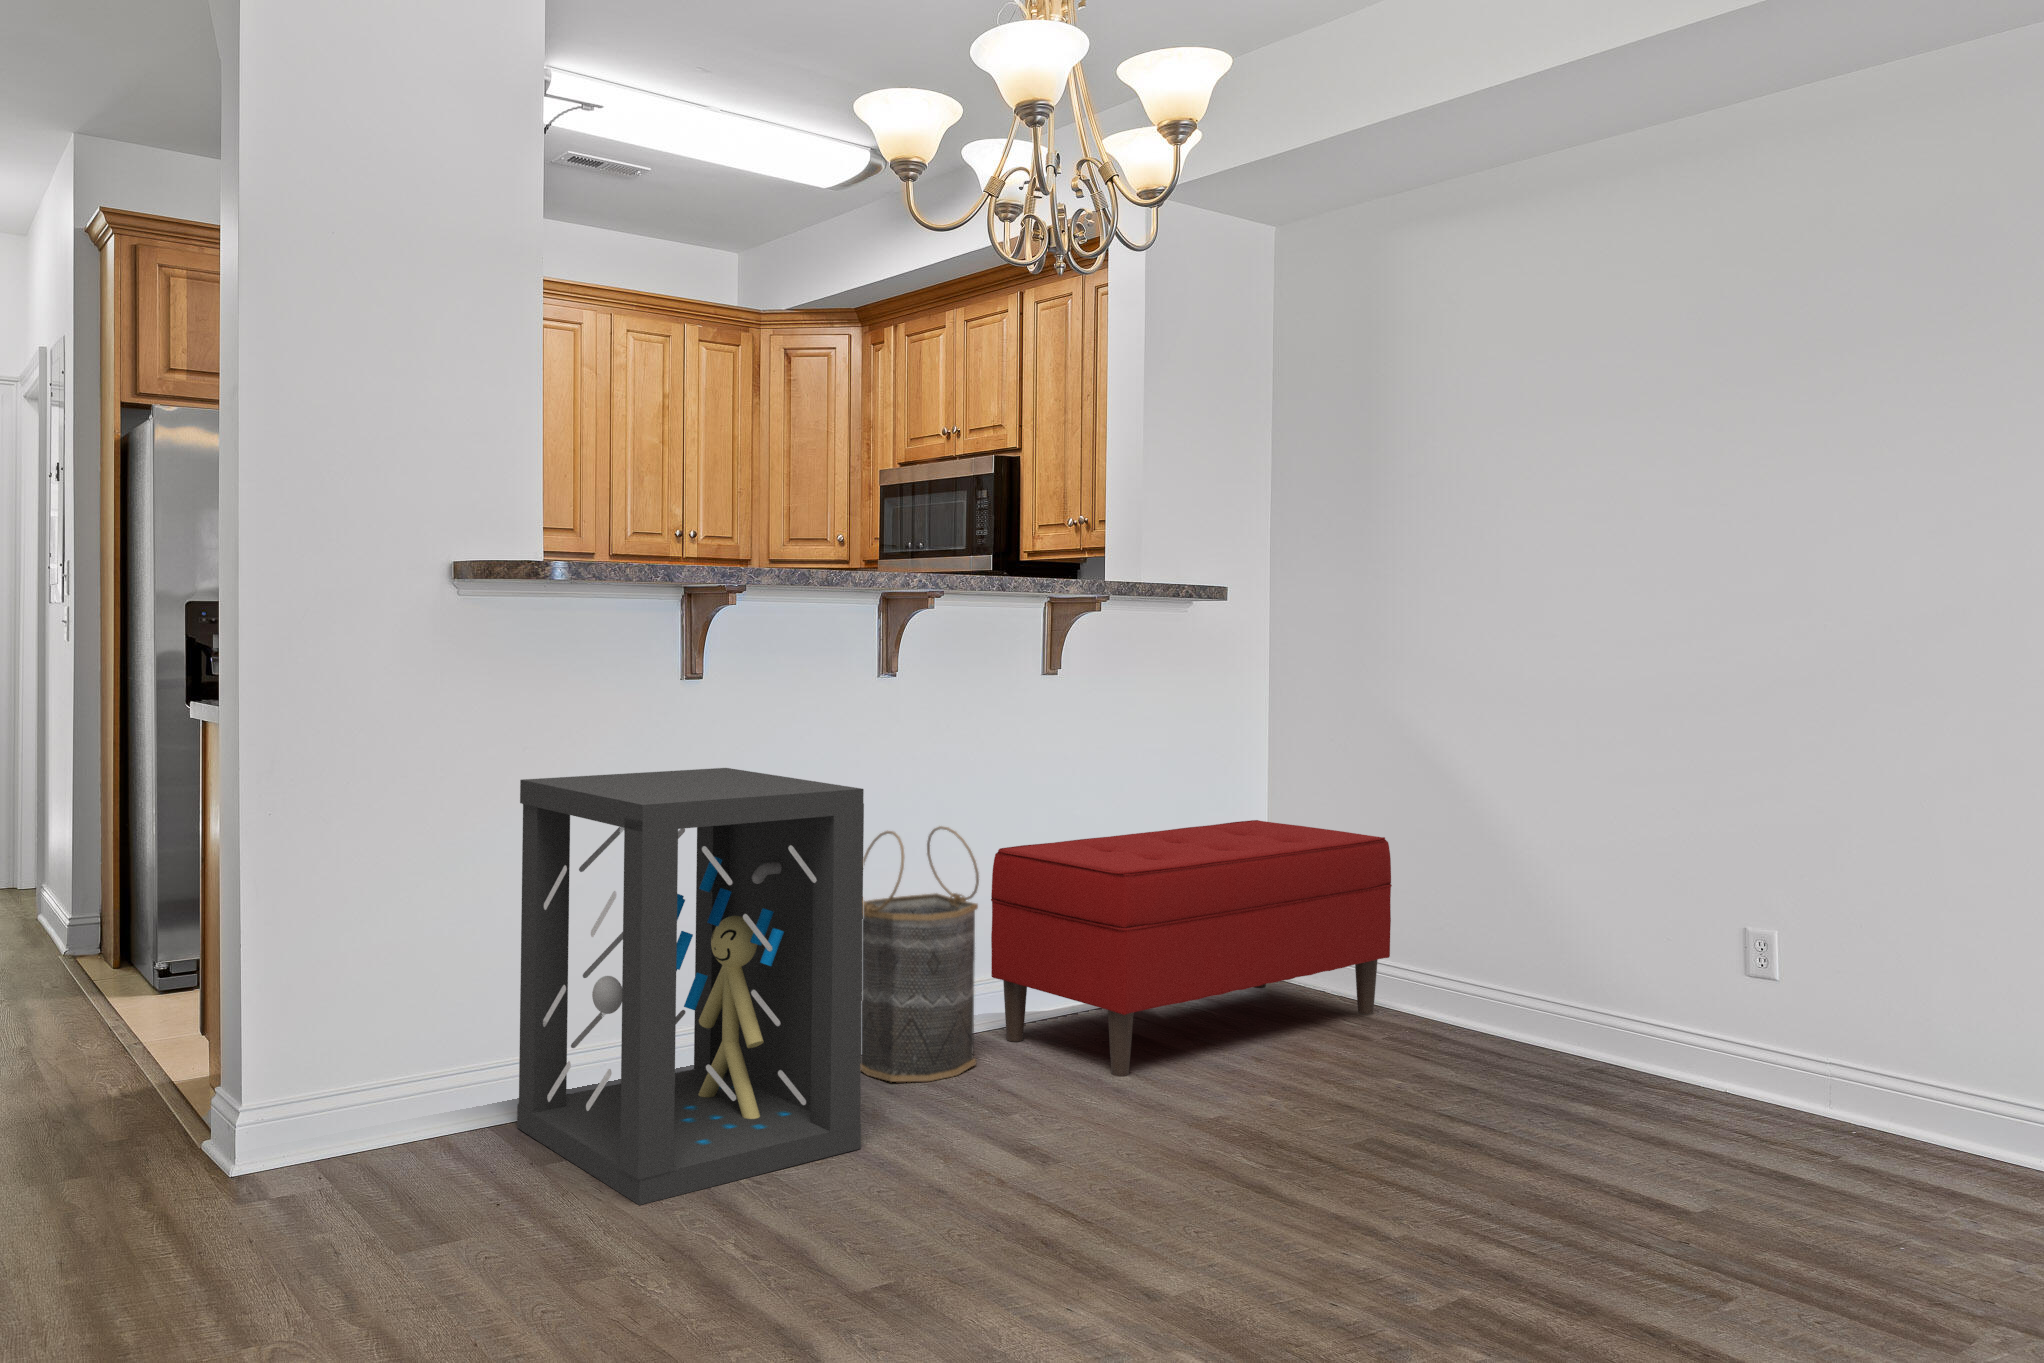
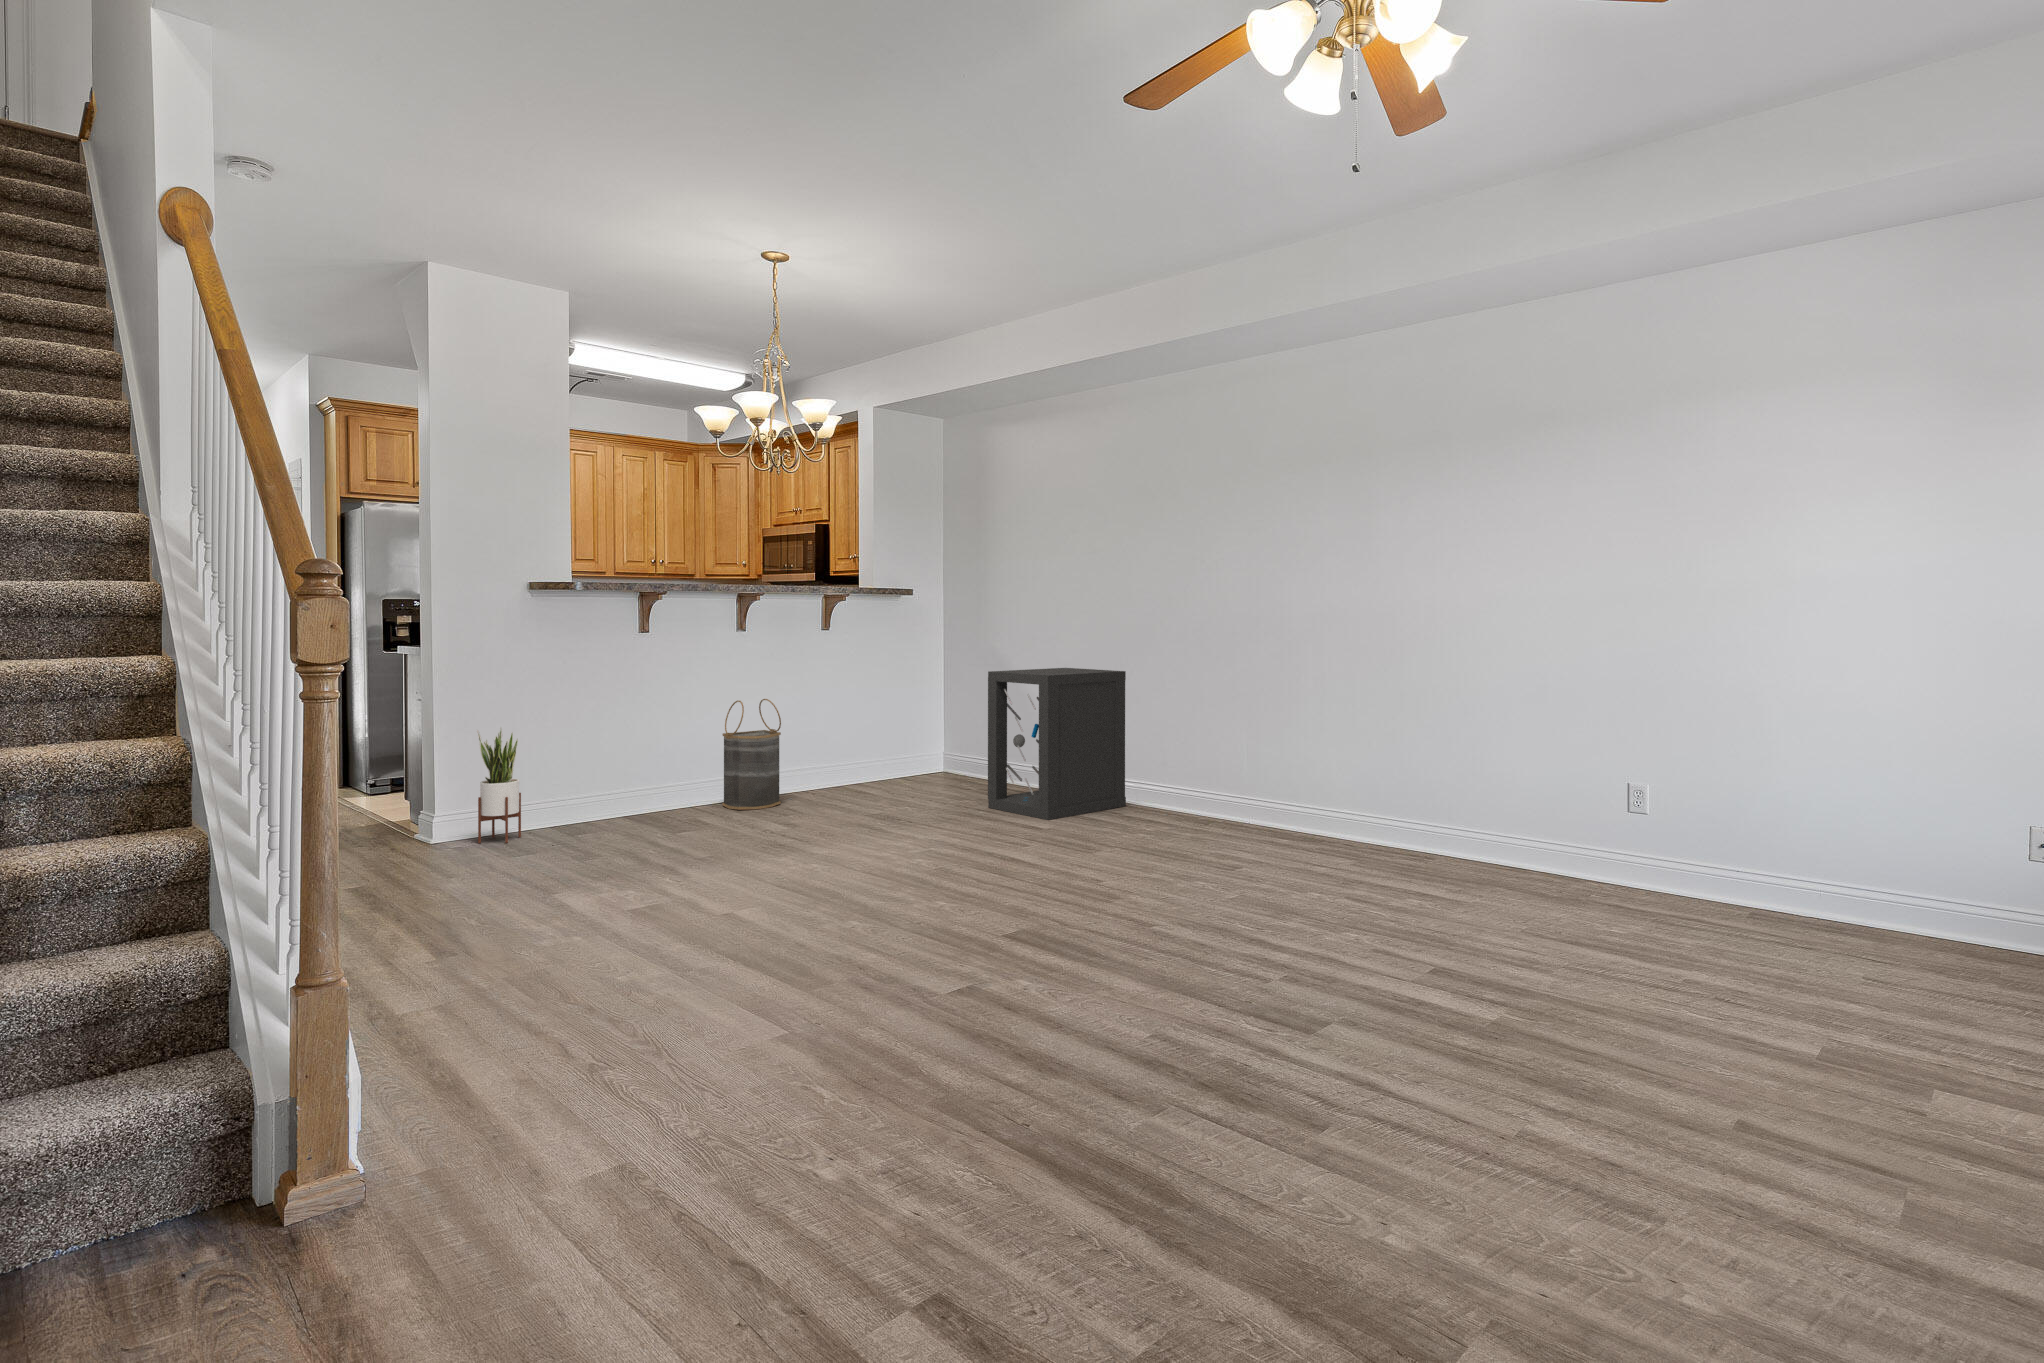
storage cabinet: present [517,768,864,1205] -> present [988,668,1126,820]
bench: present [991,820,1392,1076] -> none [793,699,987,805]
potted plant: none [328,900,426,1186] -> present [477,727,521,843]

